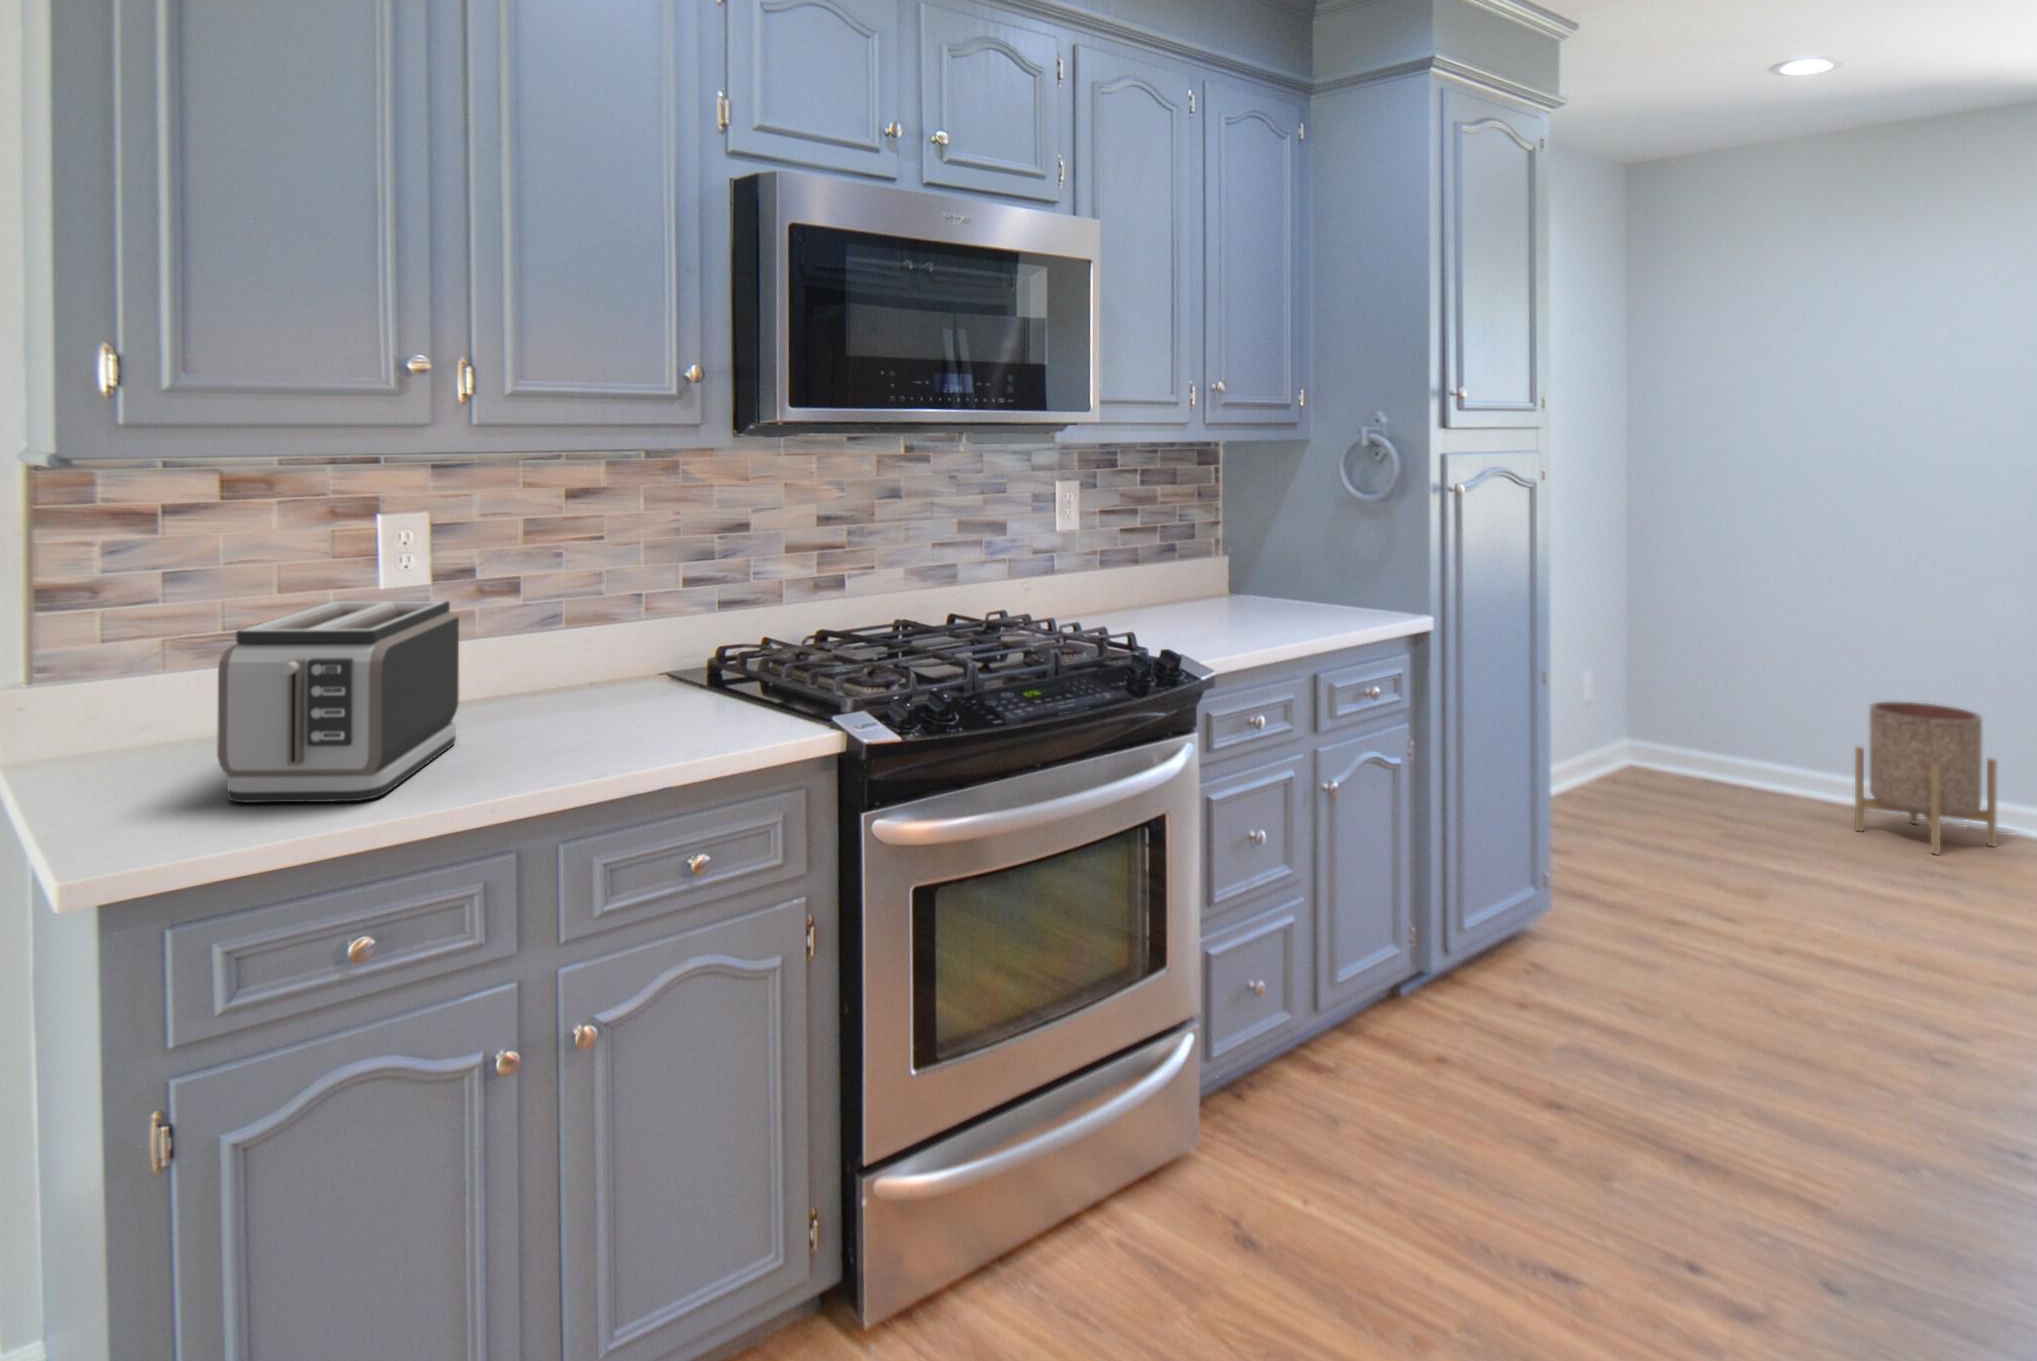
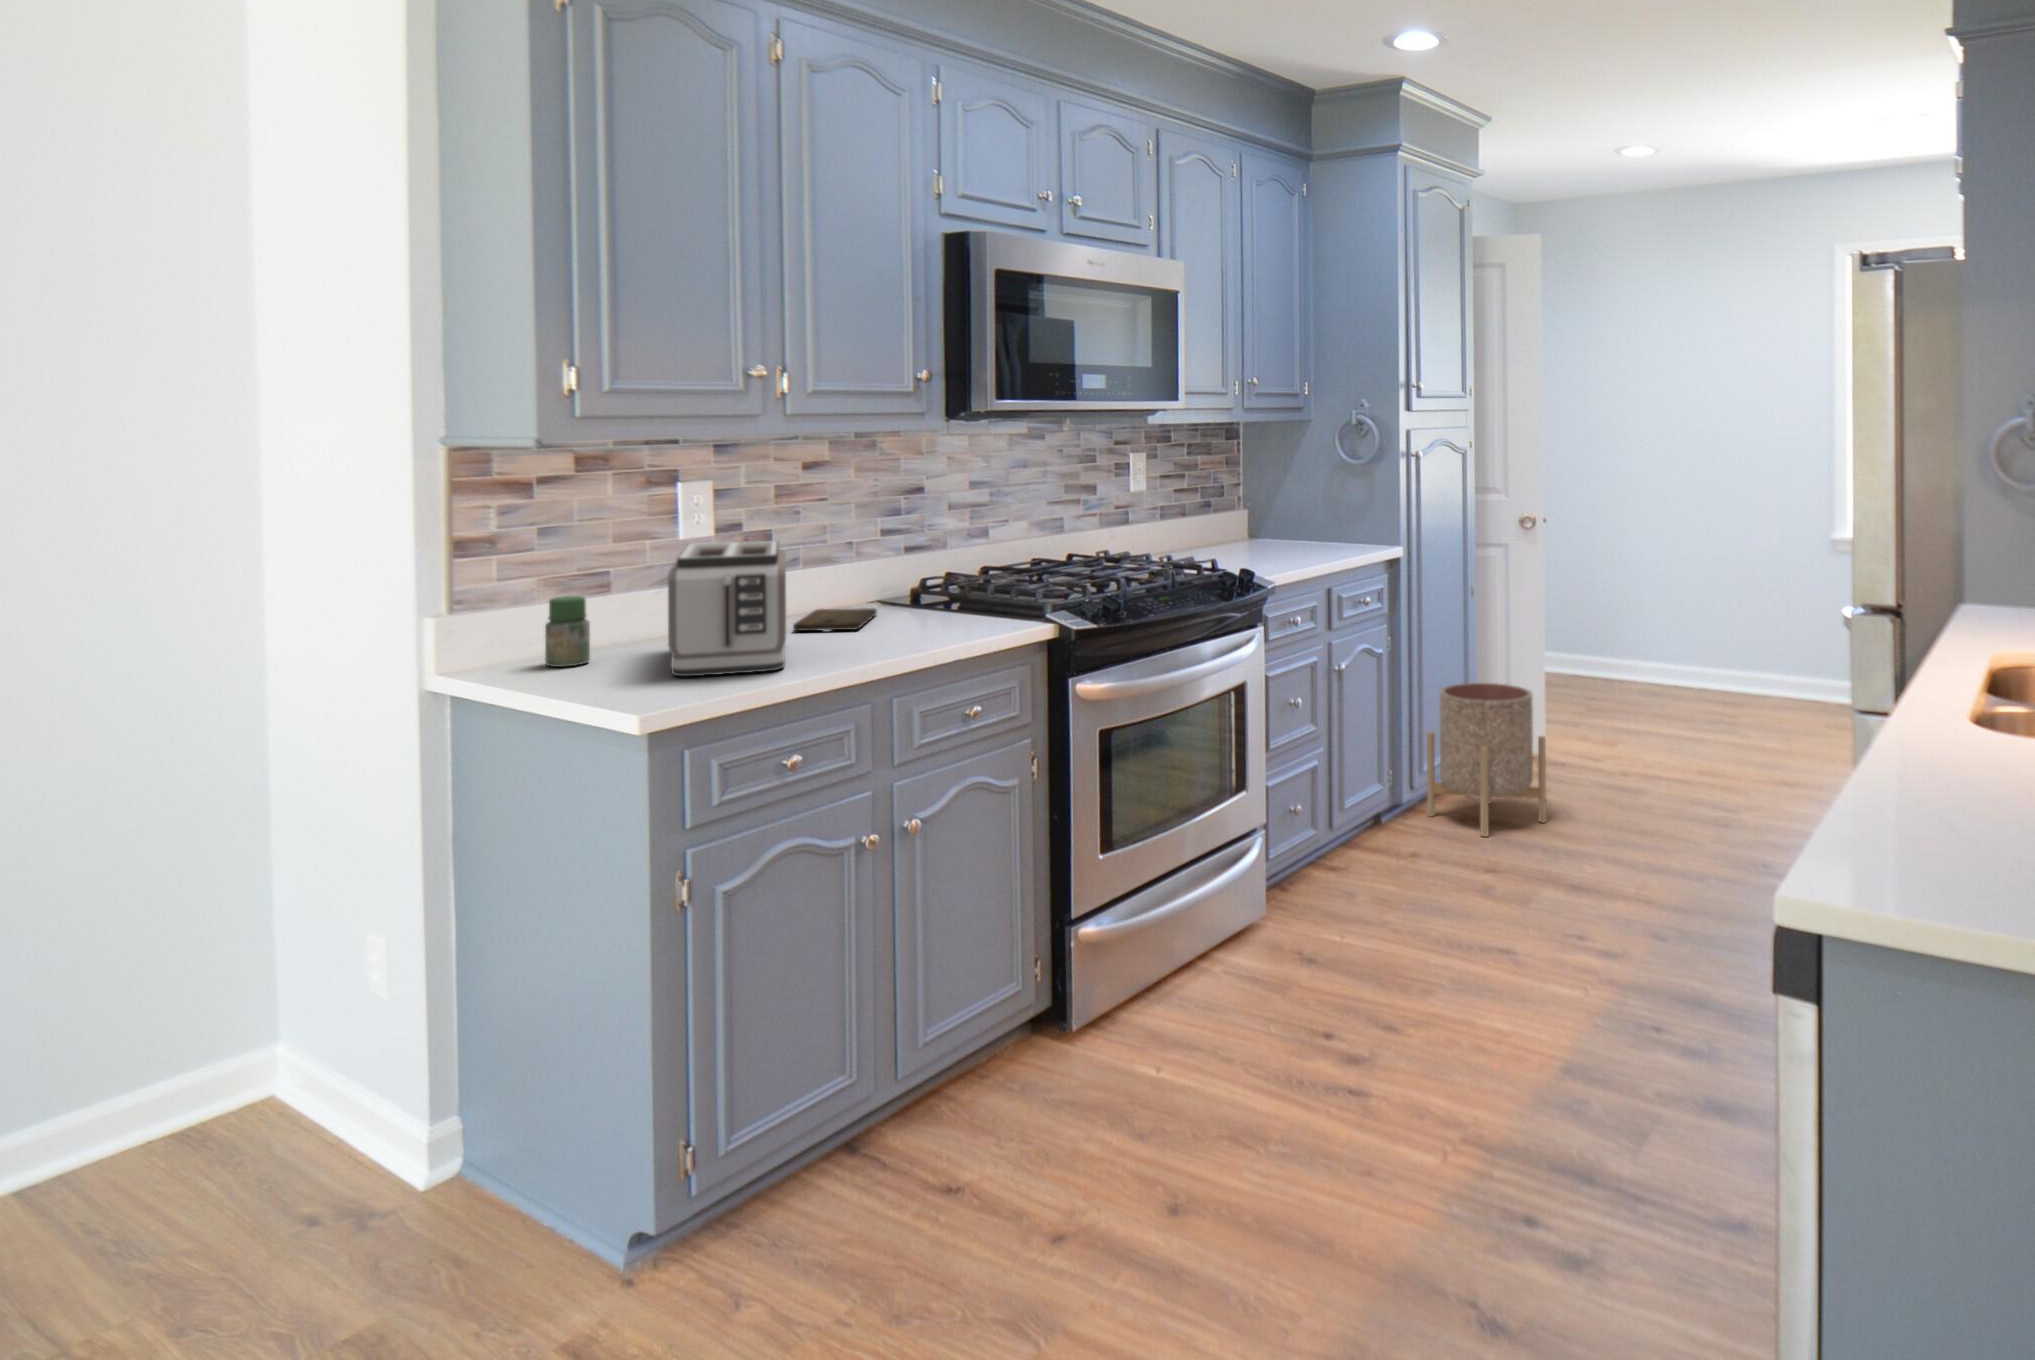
jar: none [122,669,185,767] -> present [545,596,590,667]
cutting board: none [494,686,634,725] -> present [793,608,877,631]
planter: present [1855,702,1997,855] -> present [1427,683,1546,837]

